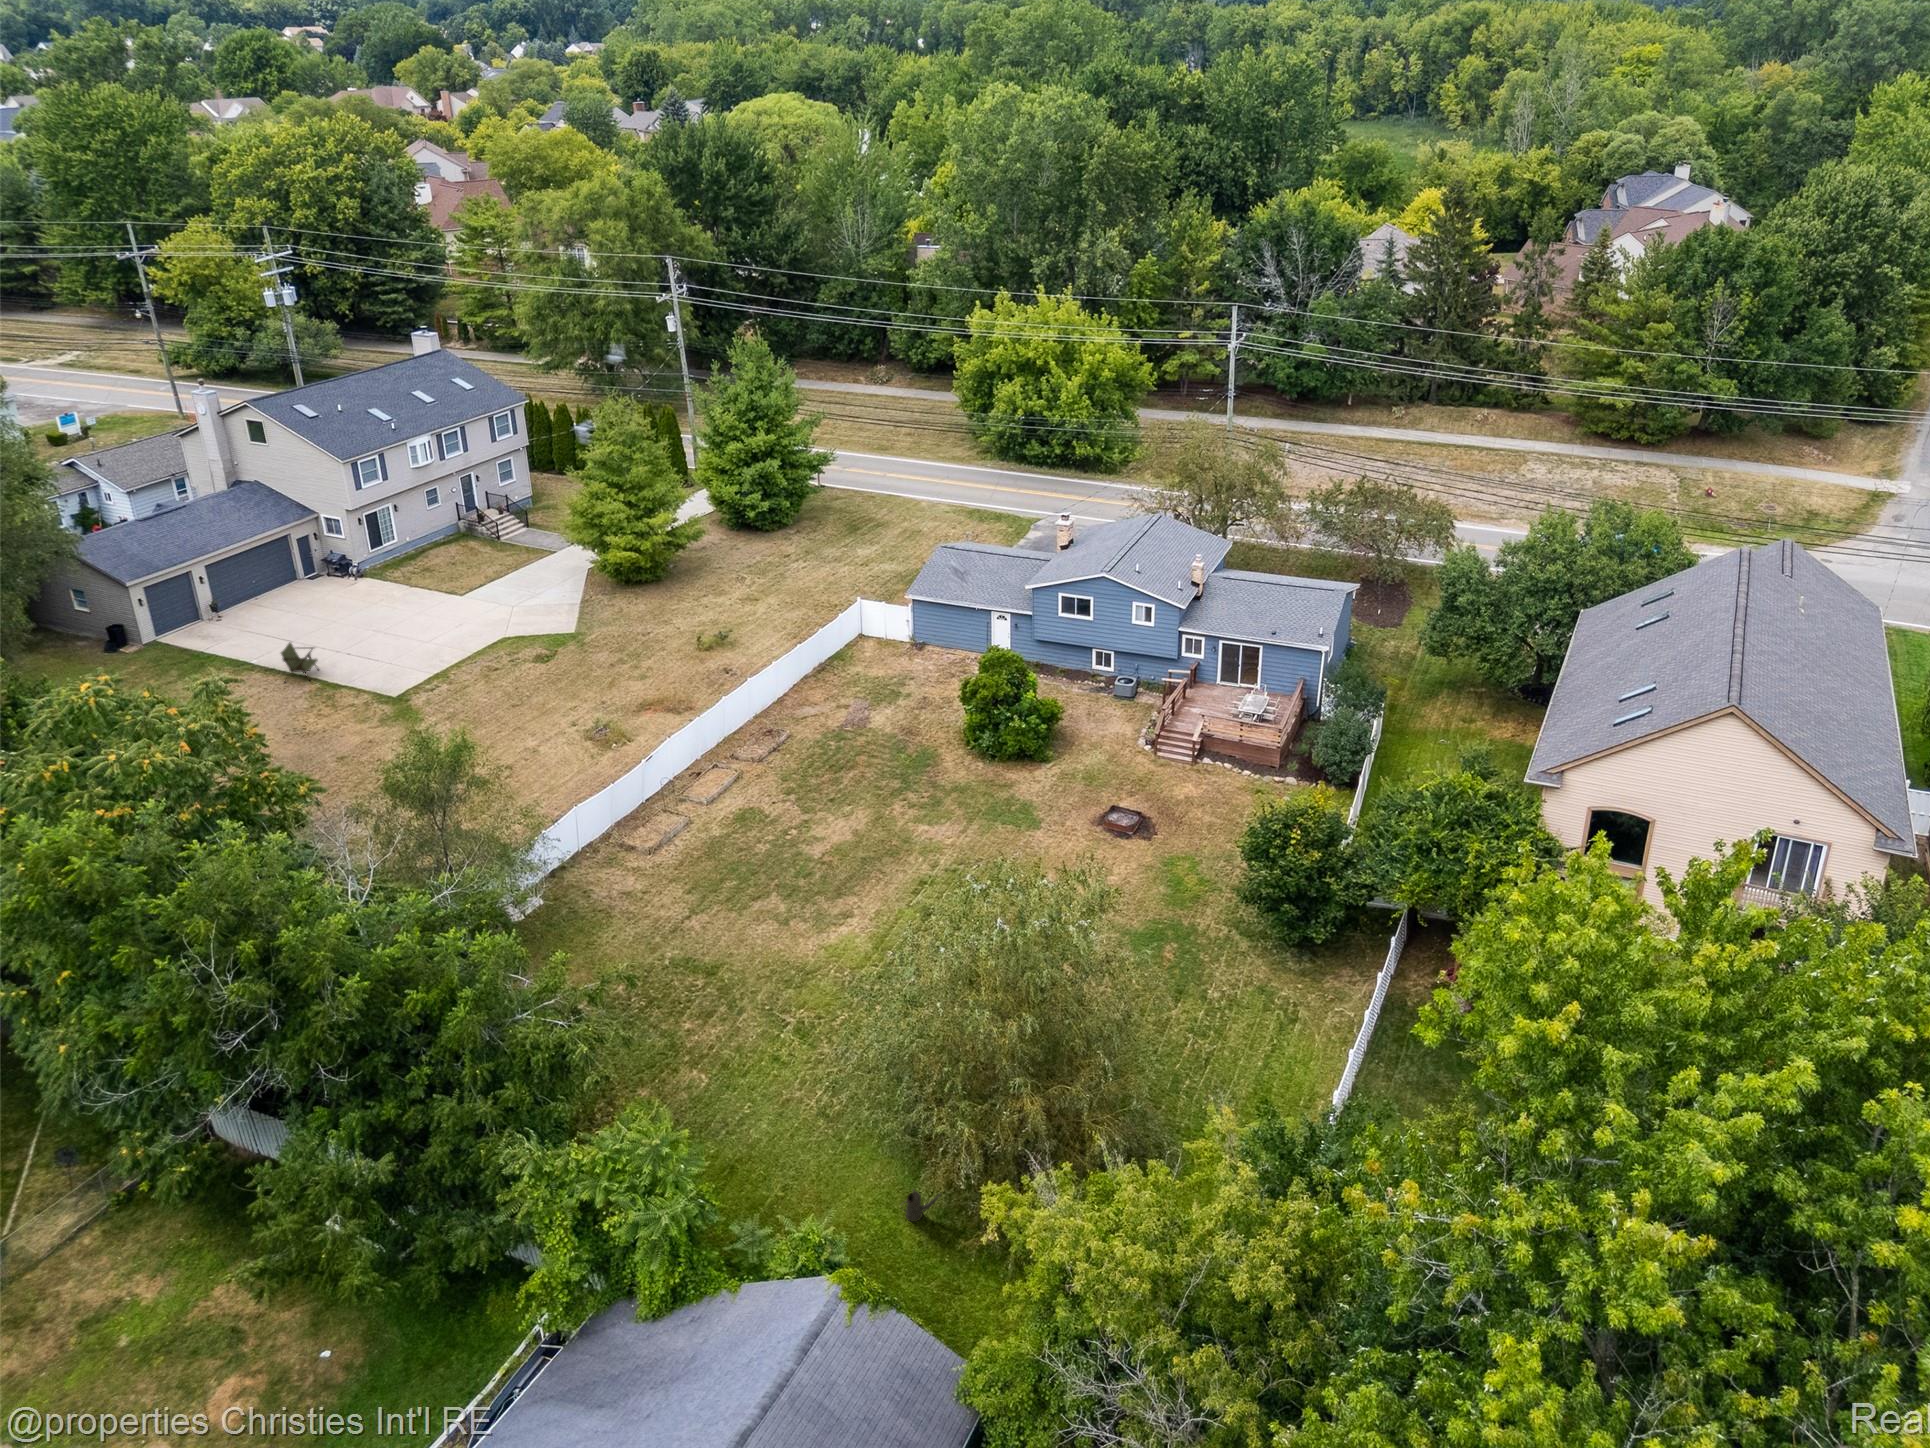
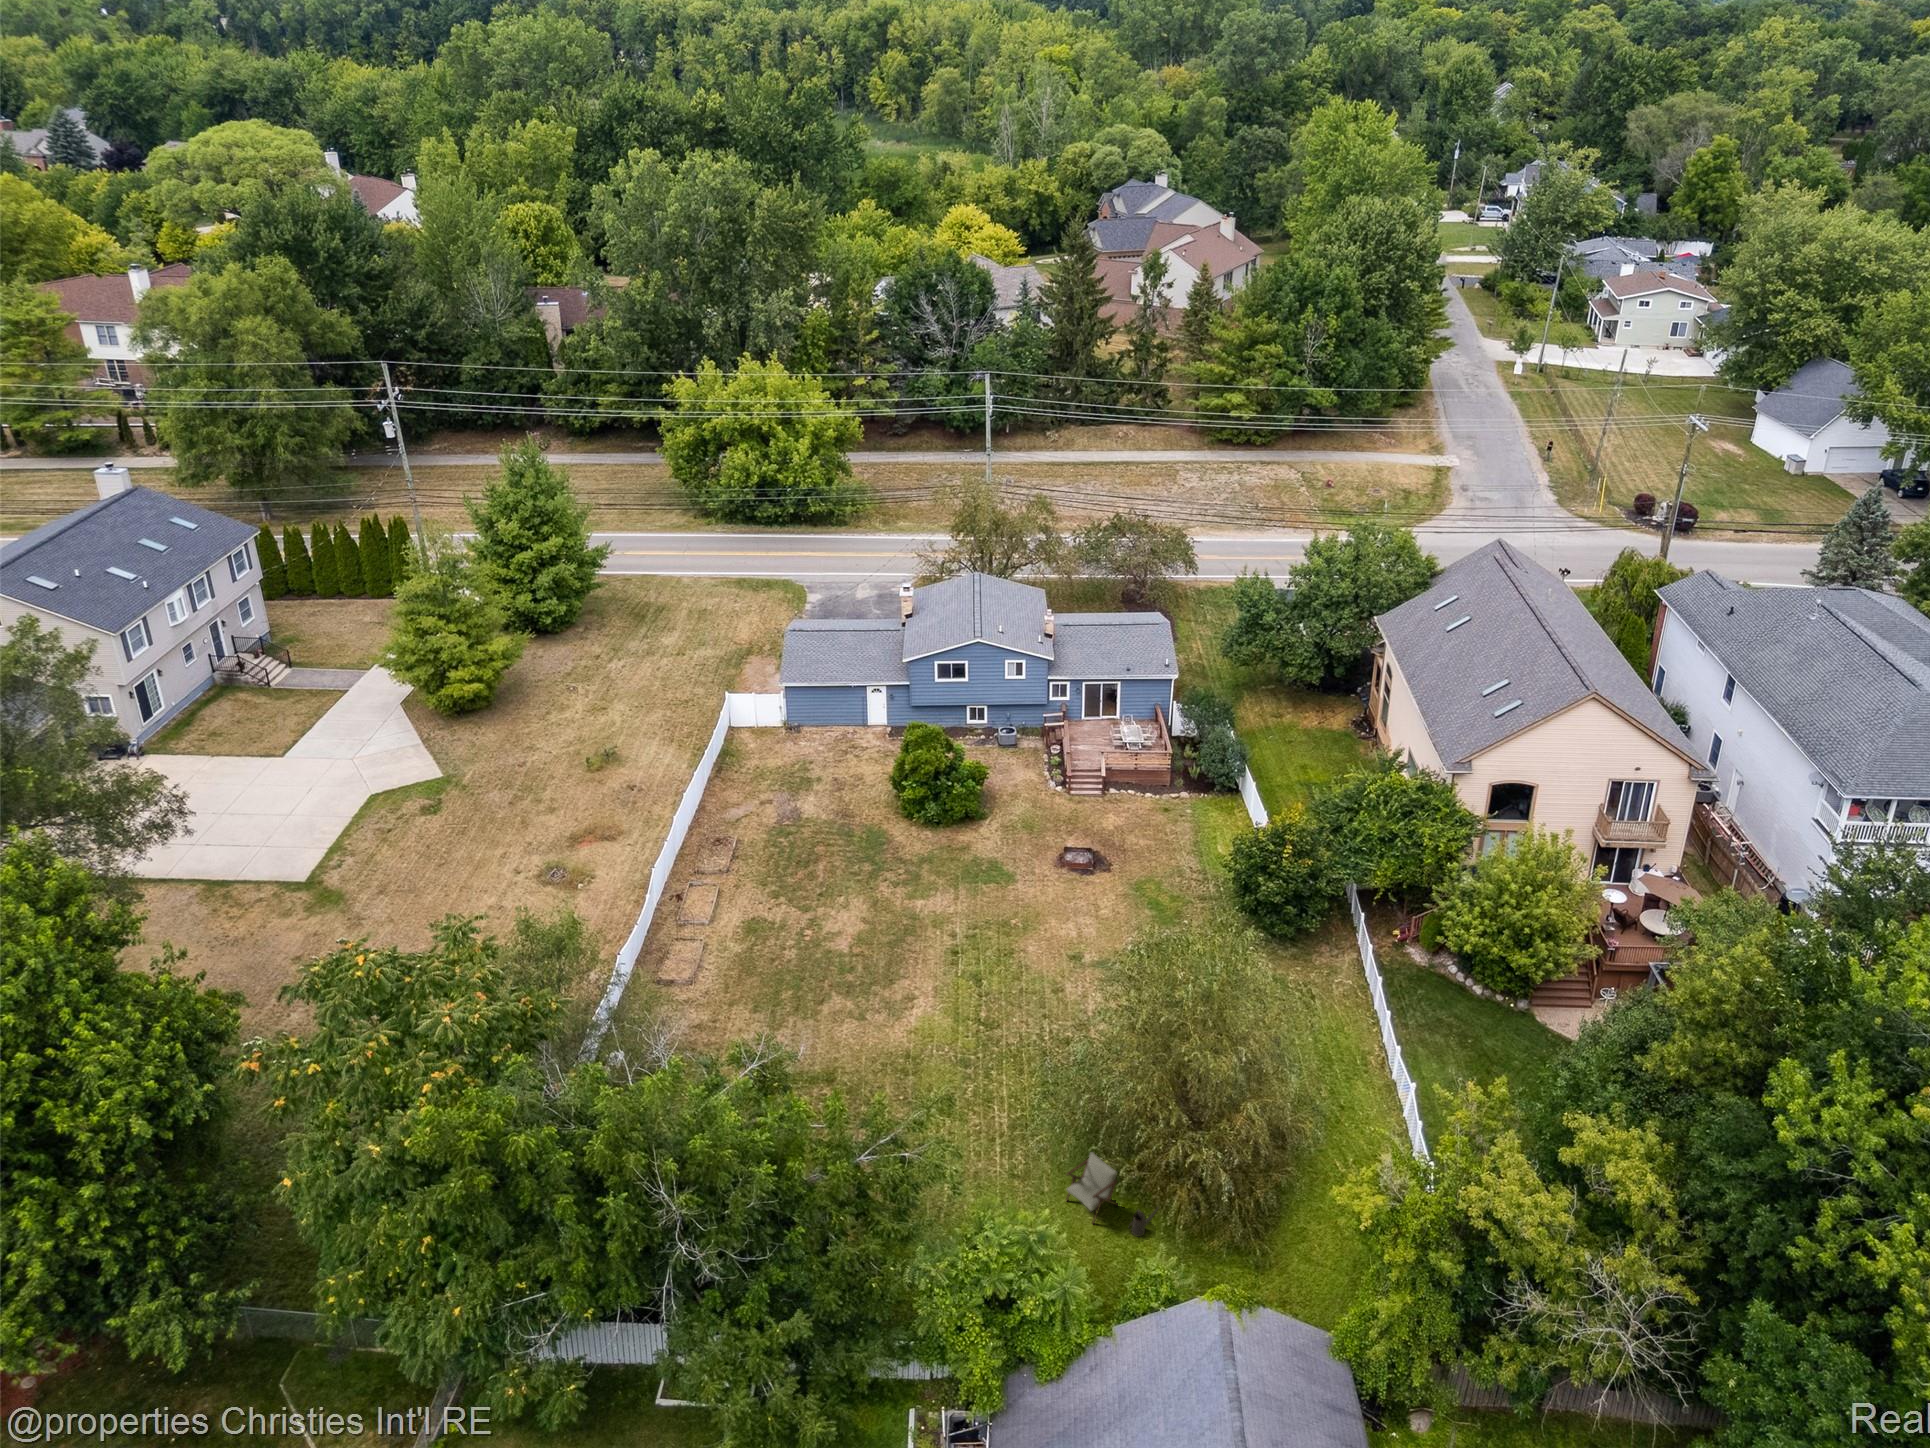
lounge chair: present [281,642,318,681] -> present [1066,1152,1118,1223]

